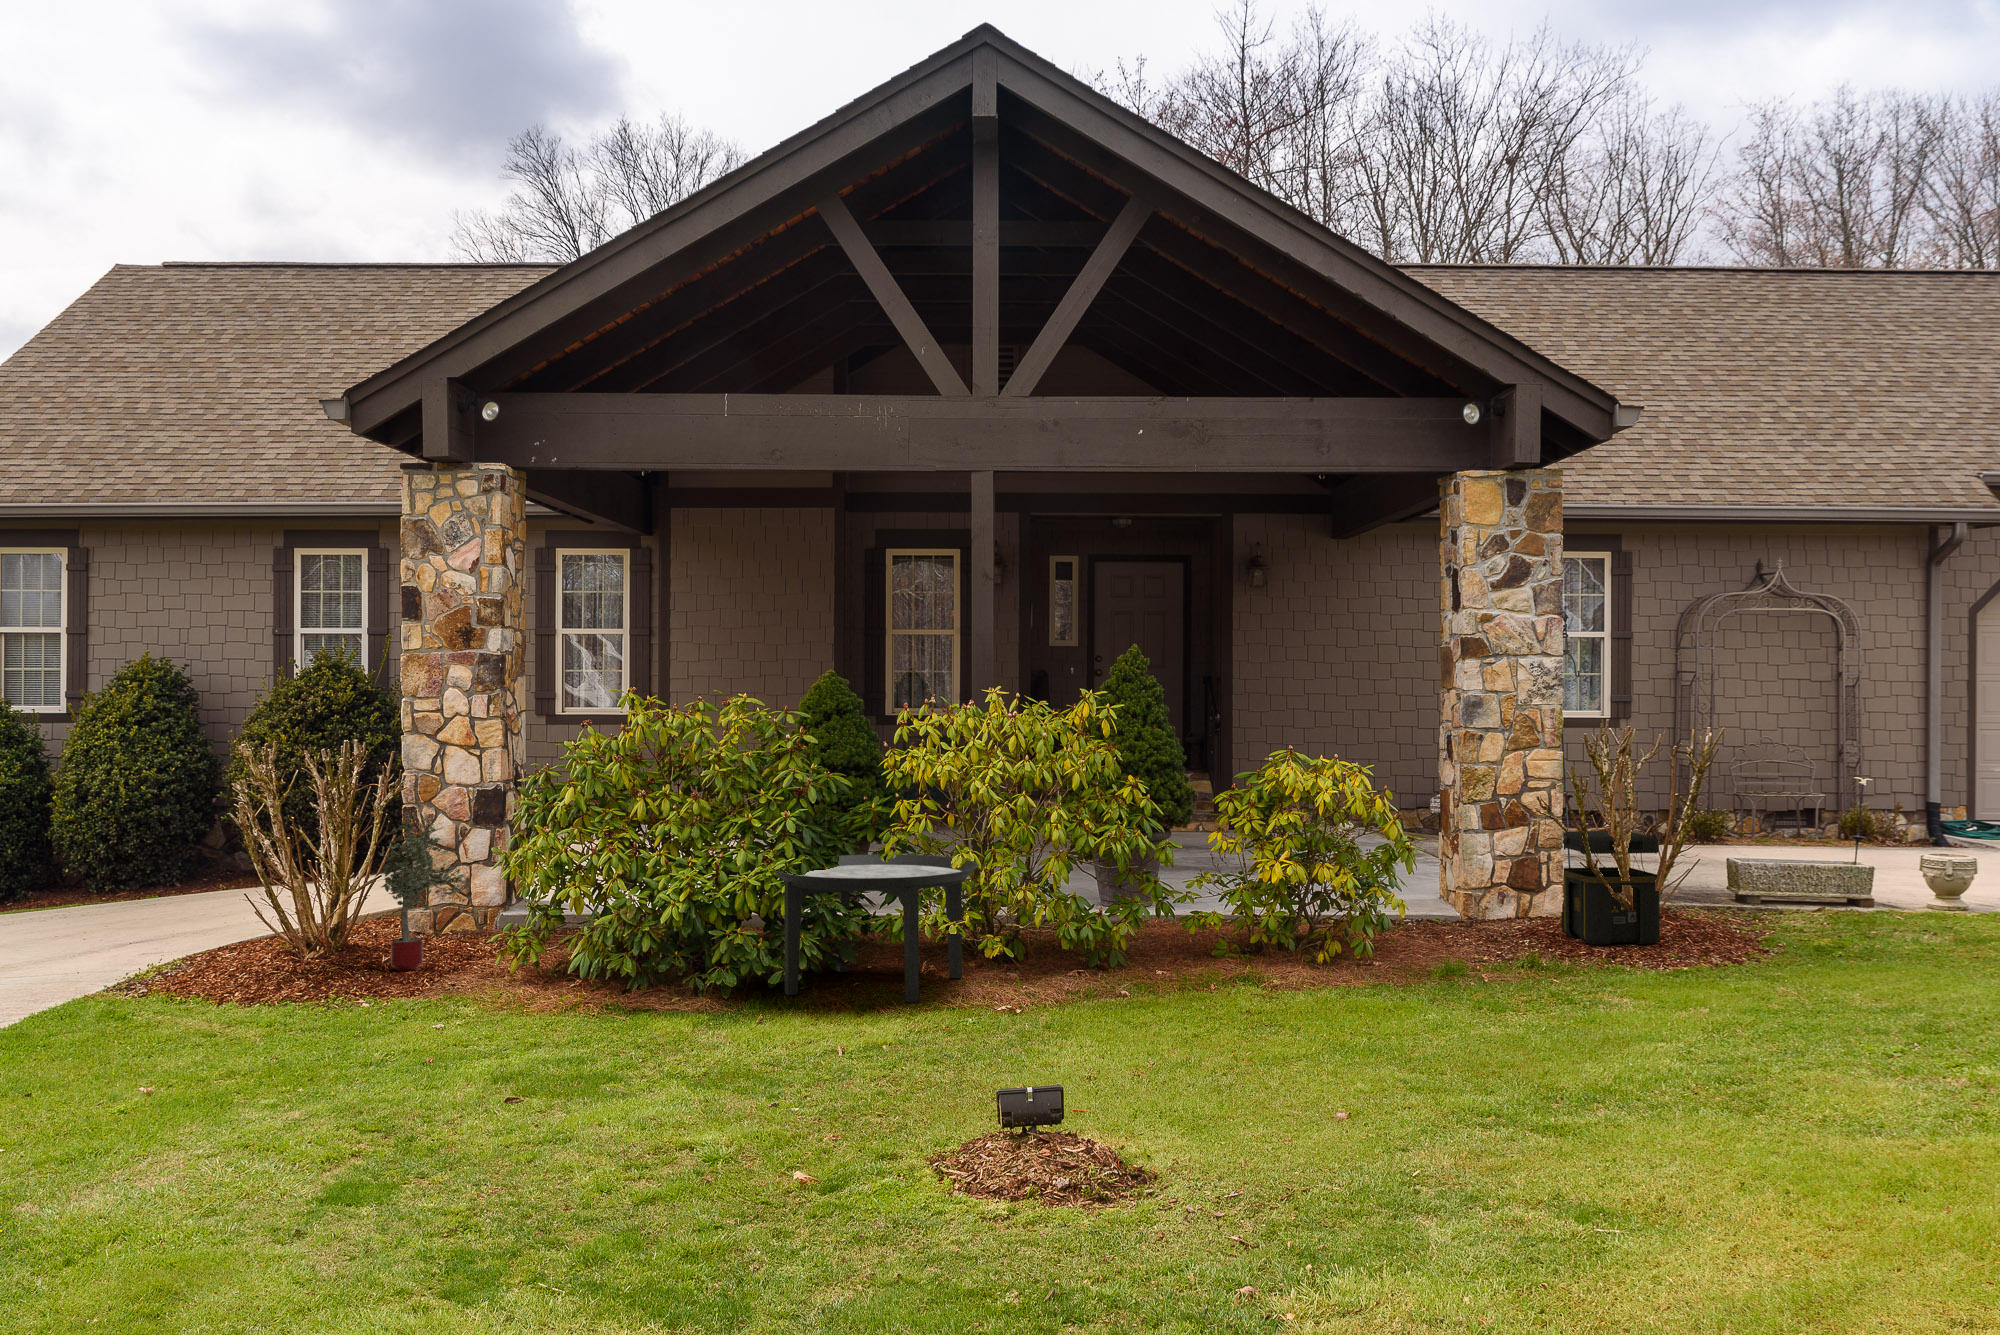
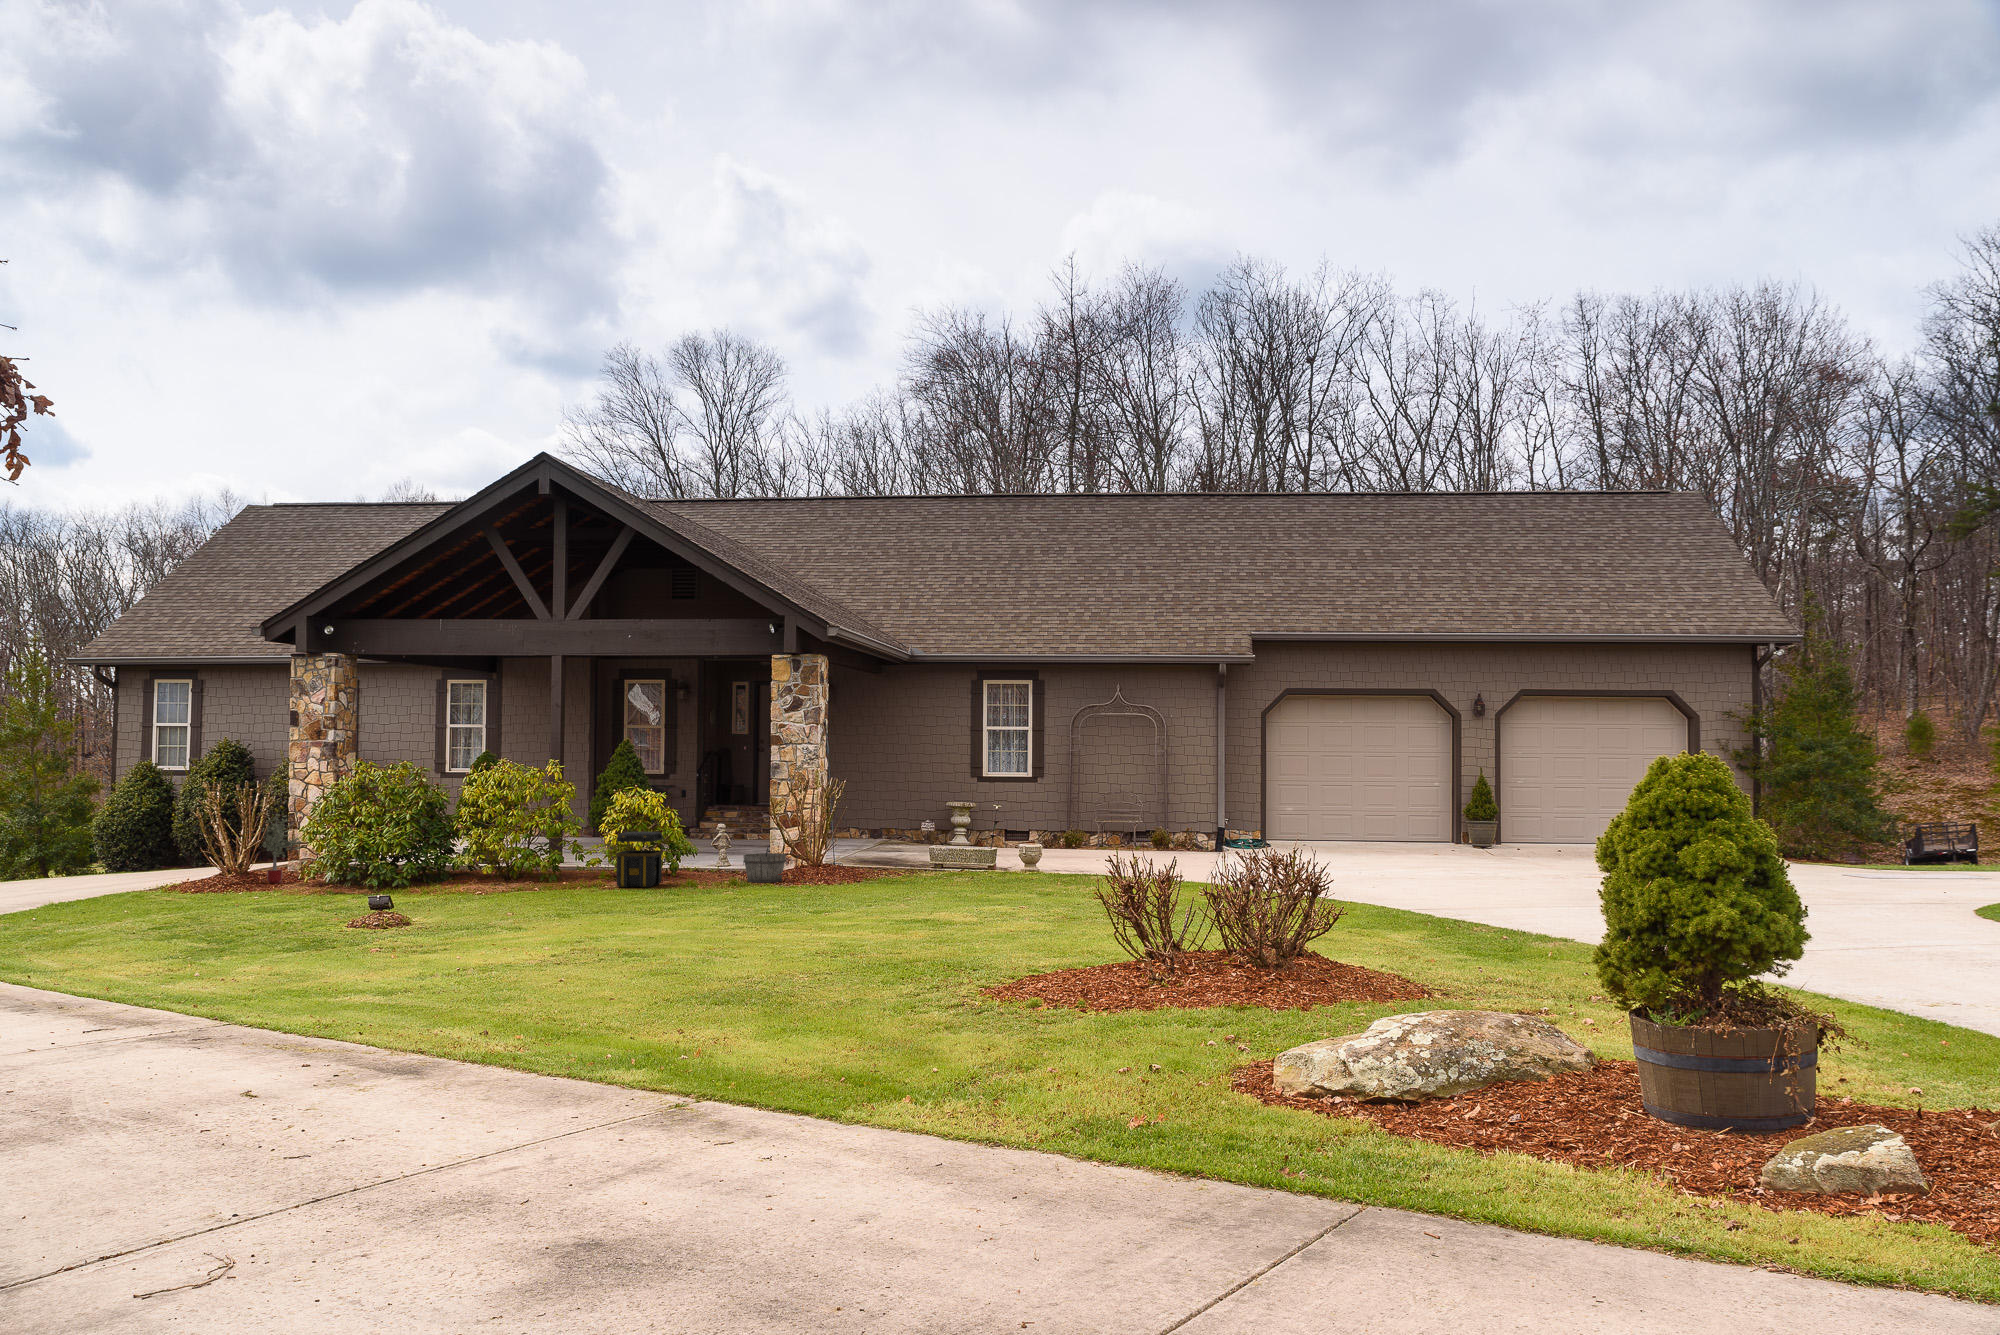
toolbox: present [1561,831,1660,945] -> present [616,832,663,888]
round table: present [771,854,979,1003] -> none [411,833,508,893]
wooden bucket: none [1418,870,1511,952] -> present [743,845,787,883]

